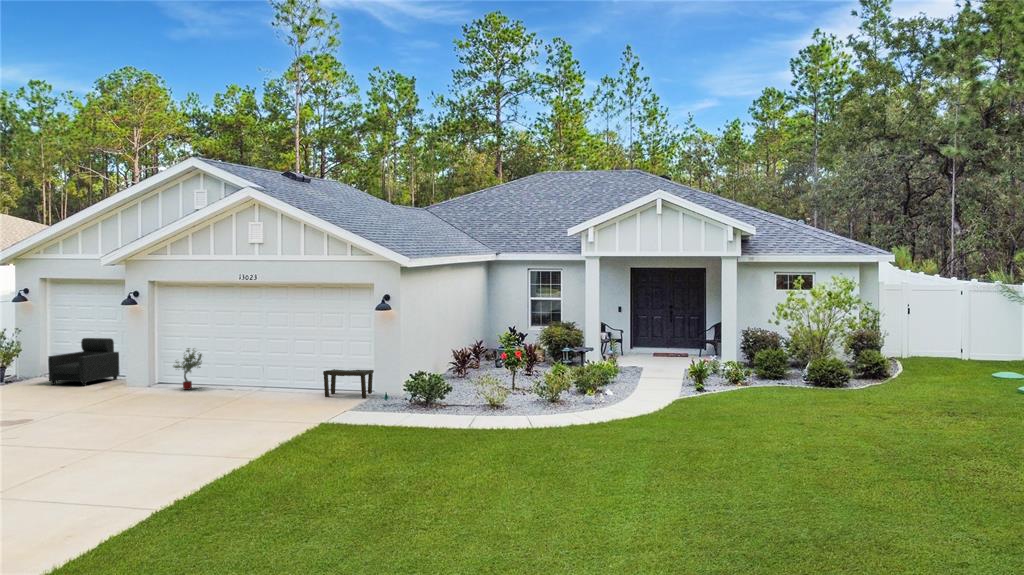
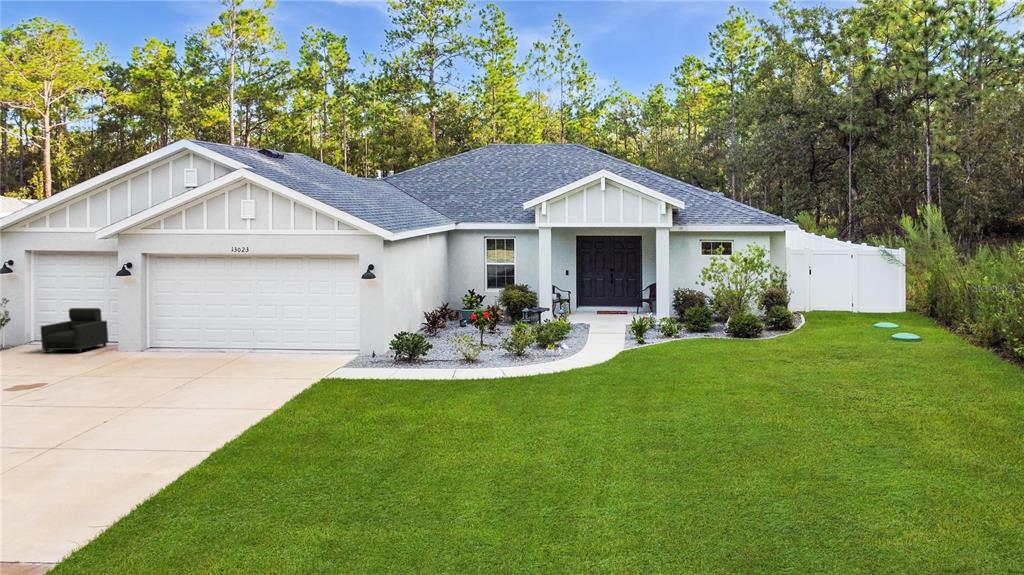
potted tree: present [173,348,202,390] -> none [169,315,199,354]
bench: present [323,369,374,398] -> none [318,332,363,357]

